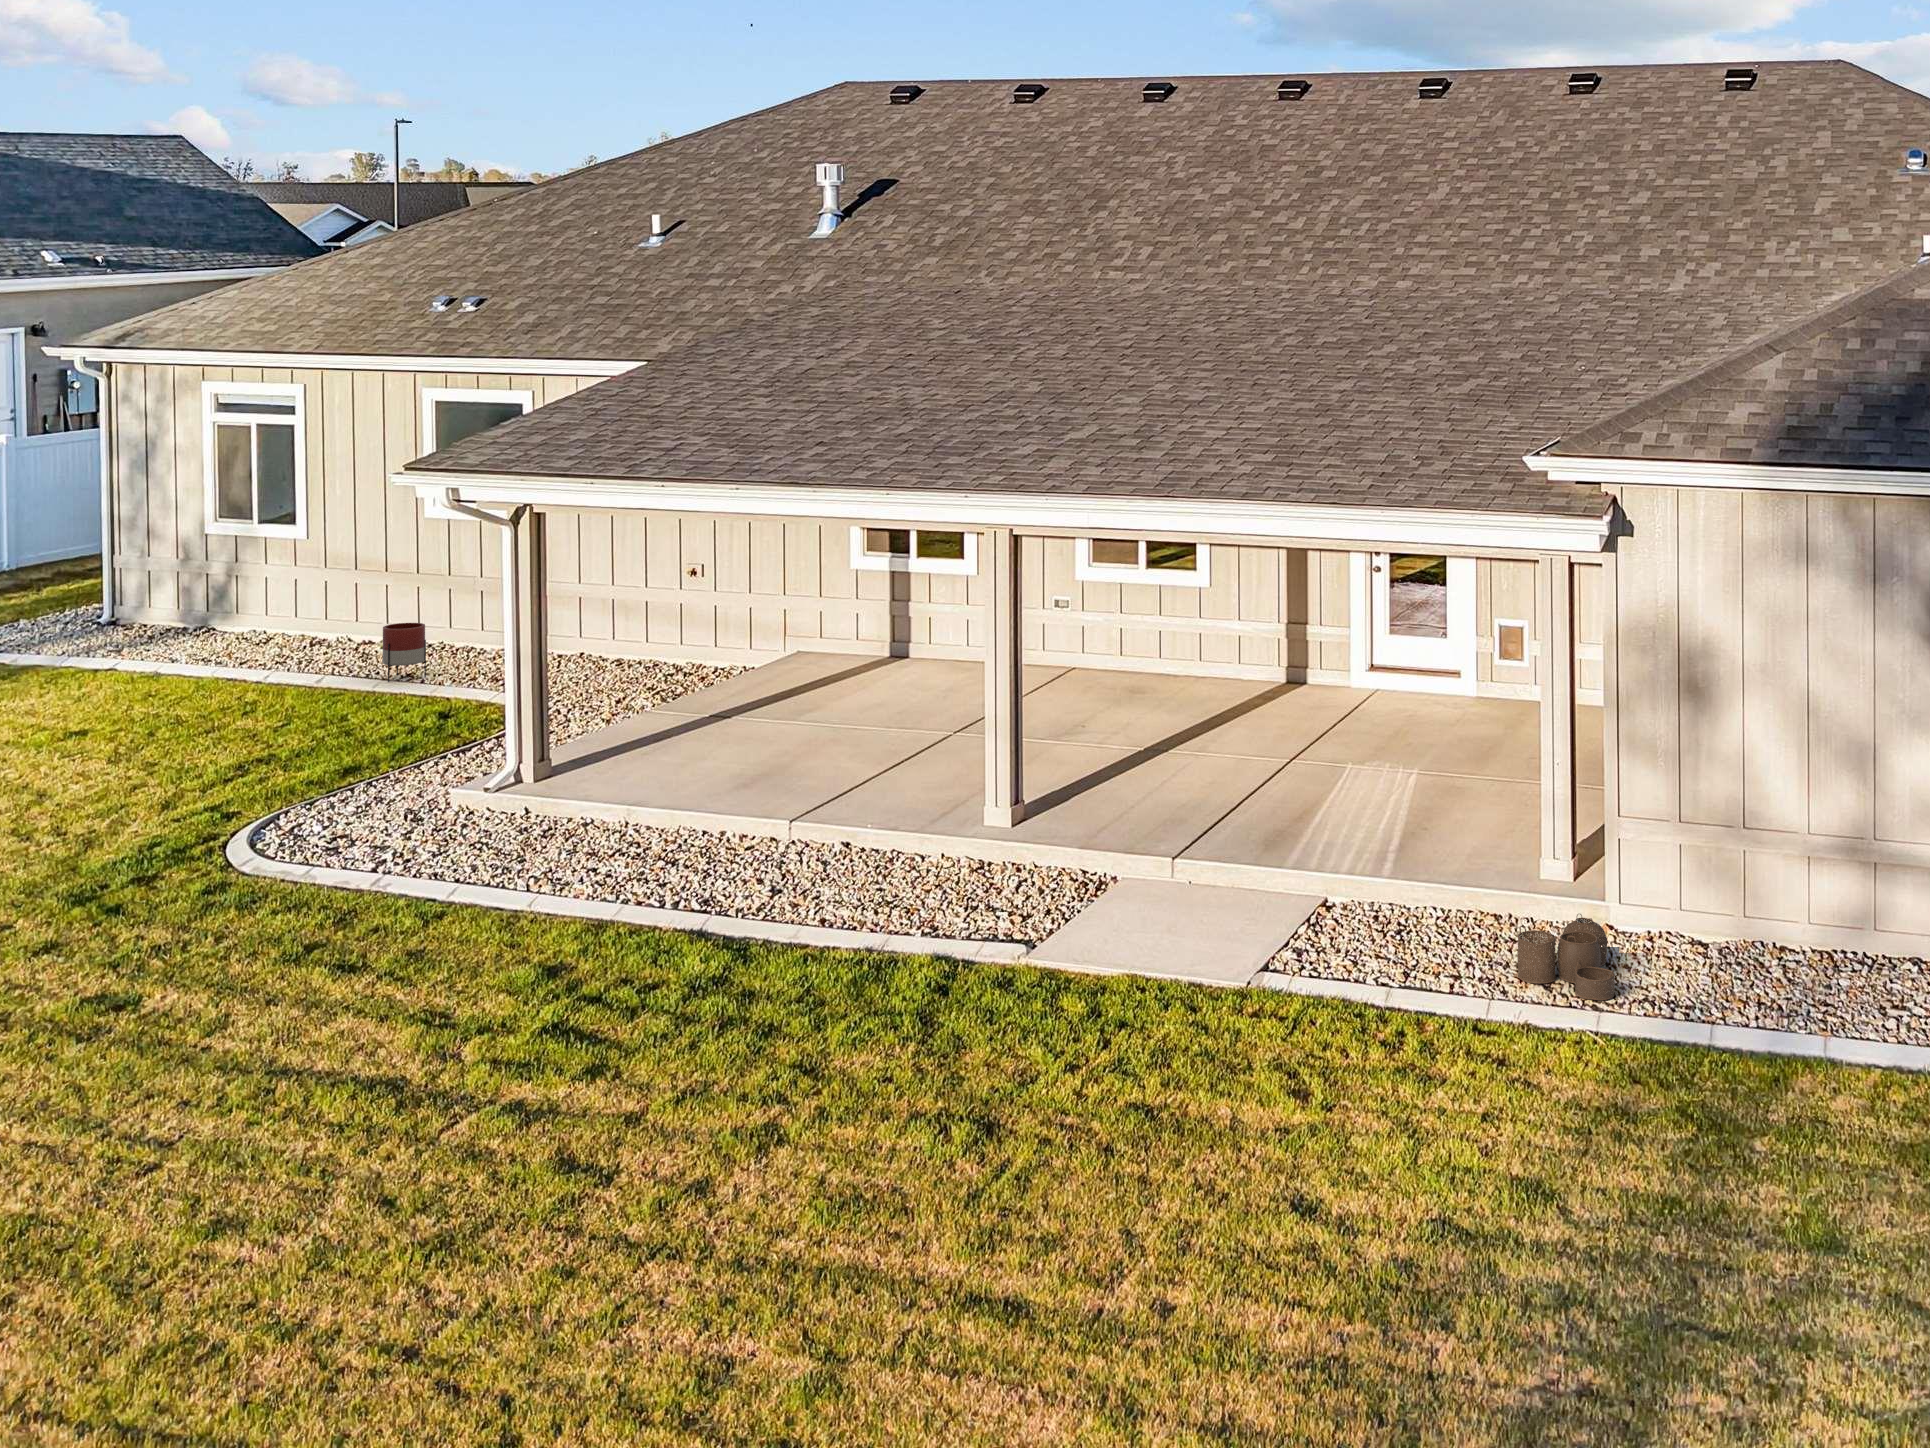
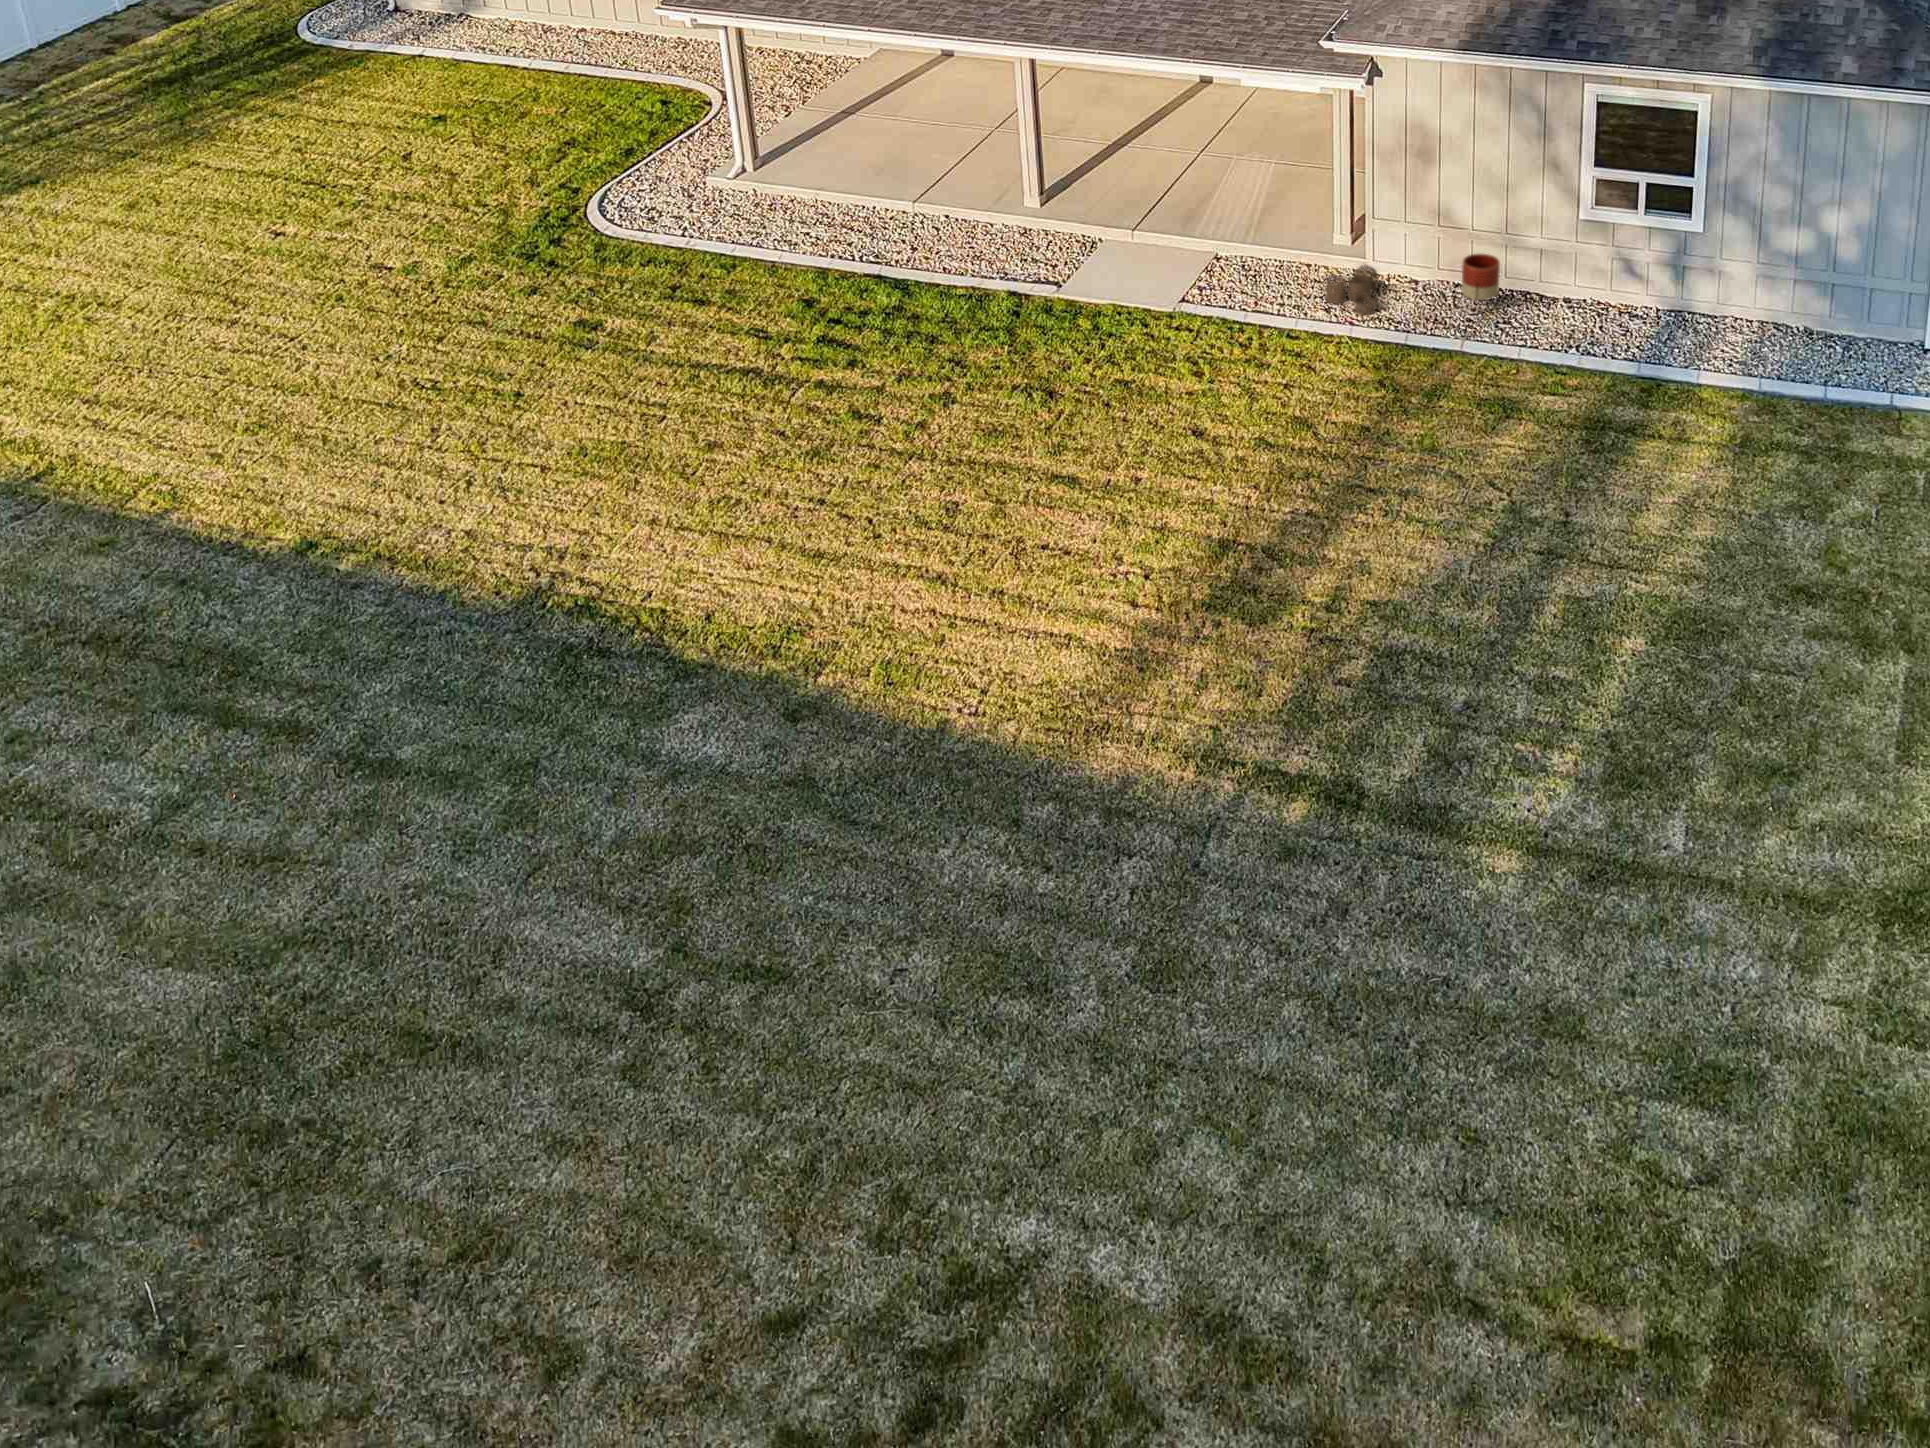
planter: present [382,623,426,682] -> present [1461,254,1500,300]

